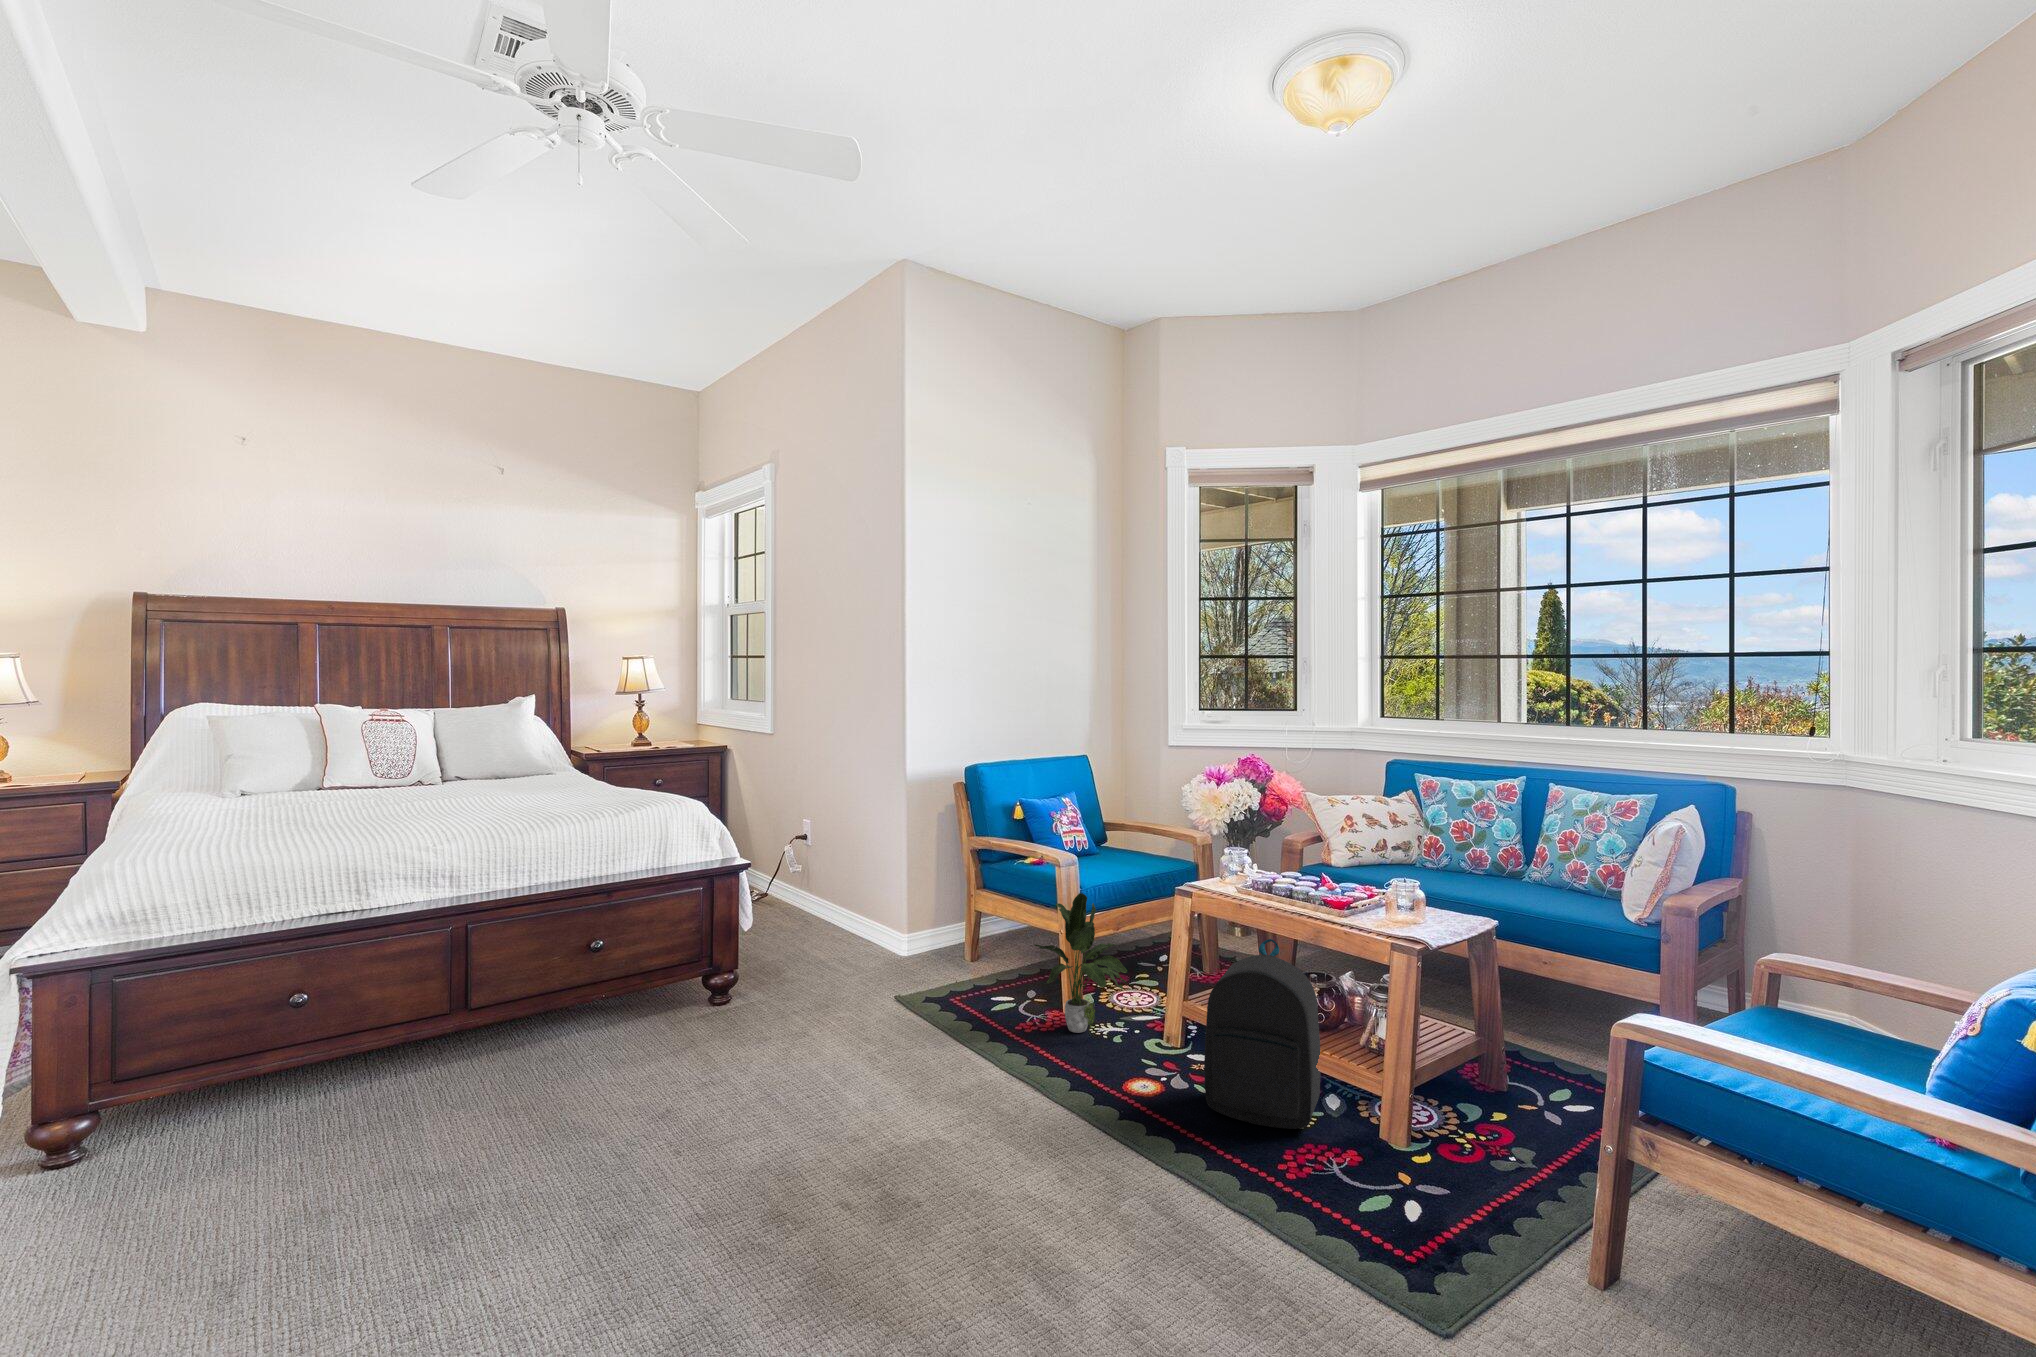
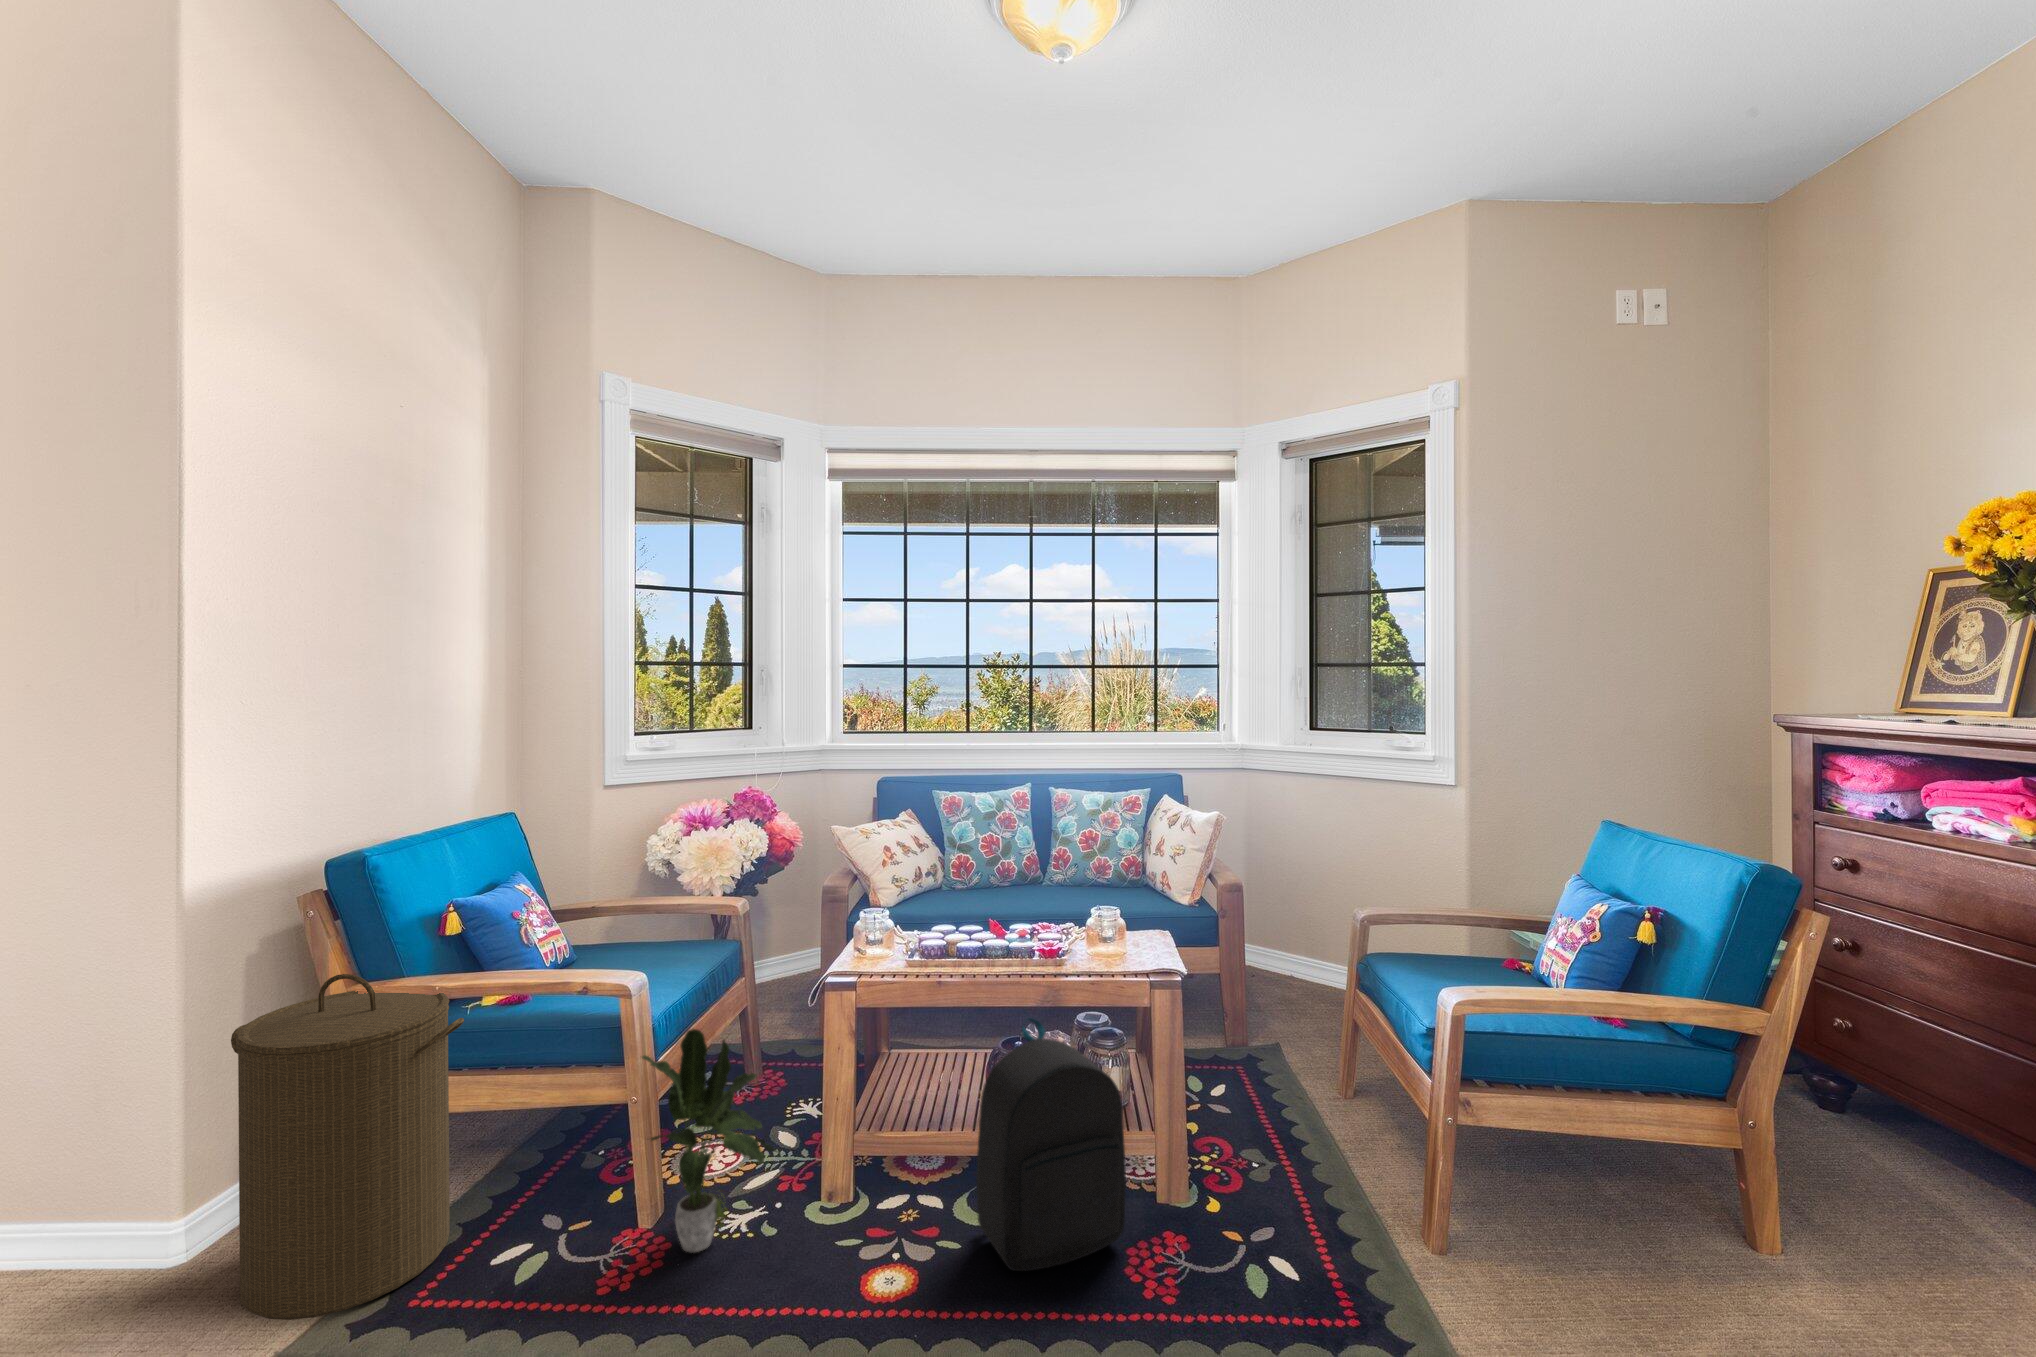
laundry hamper: none [898,824,991,994] -> present [231,974,464,1320]

